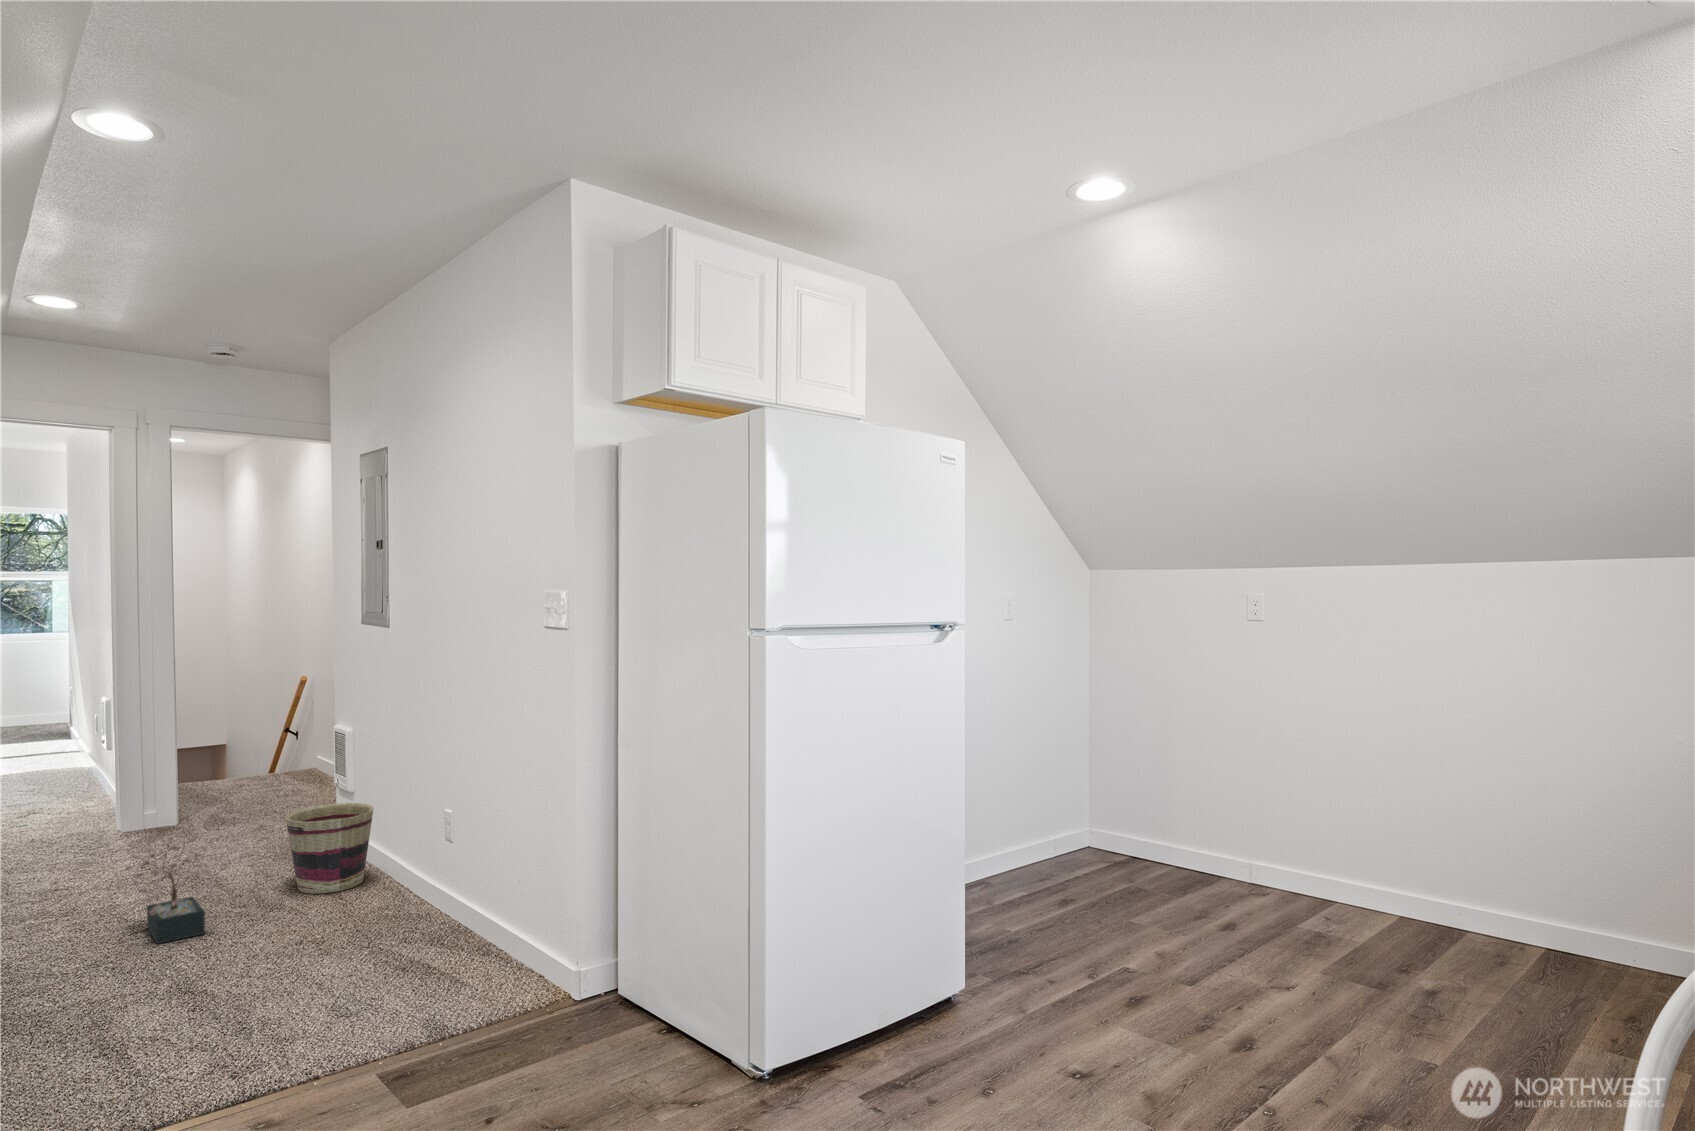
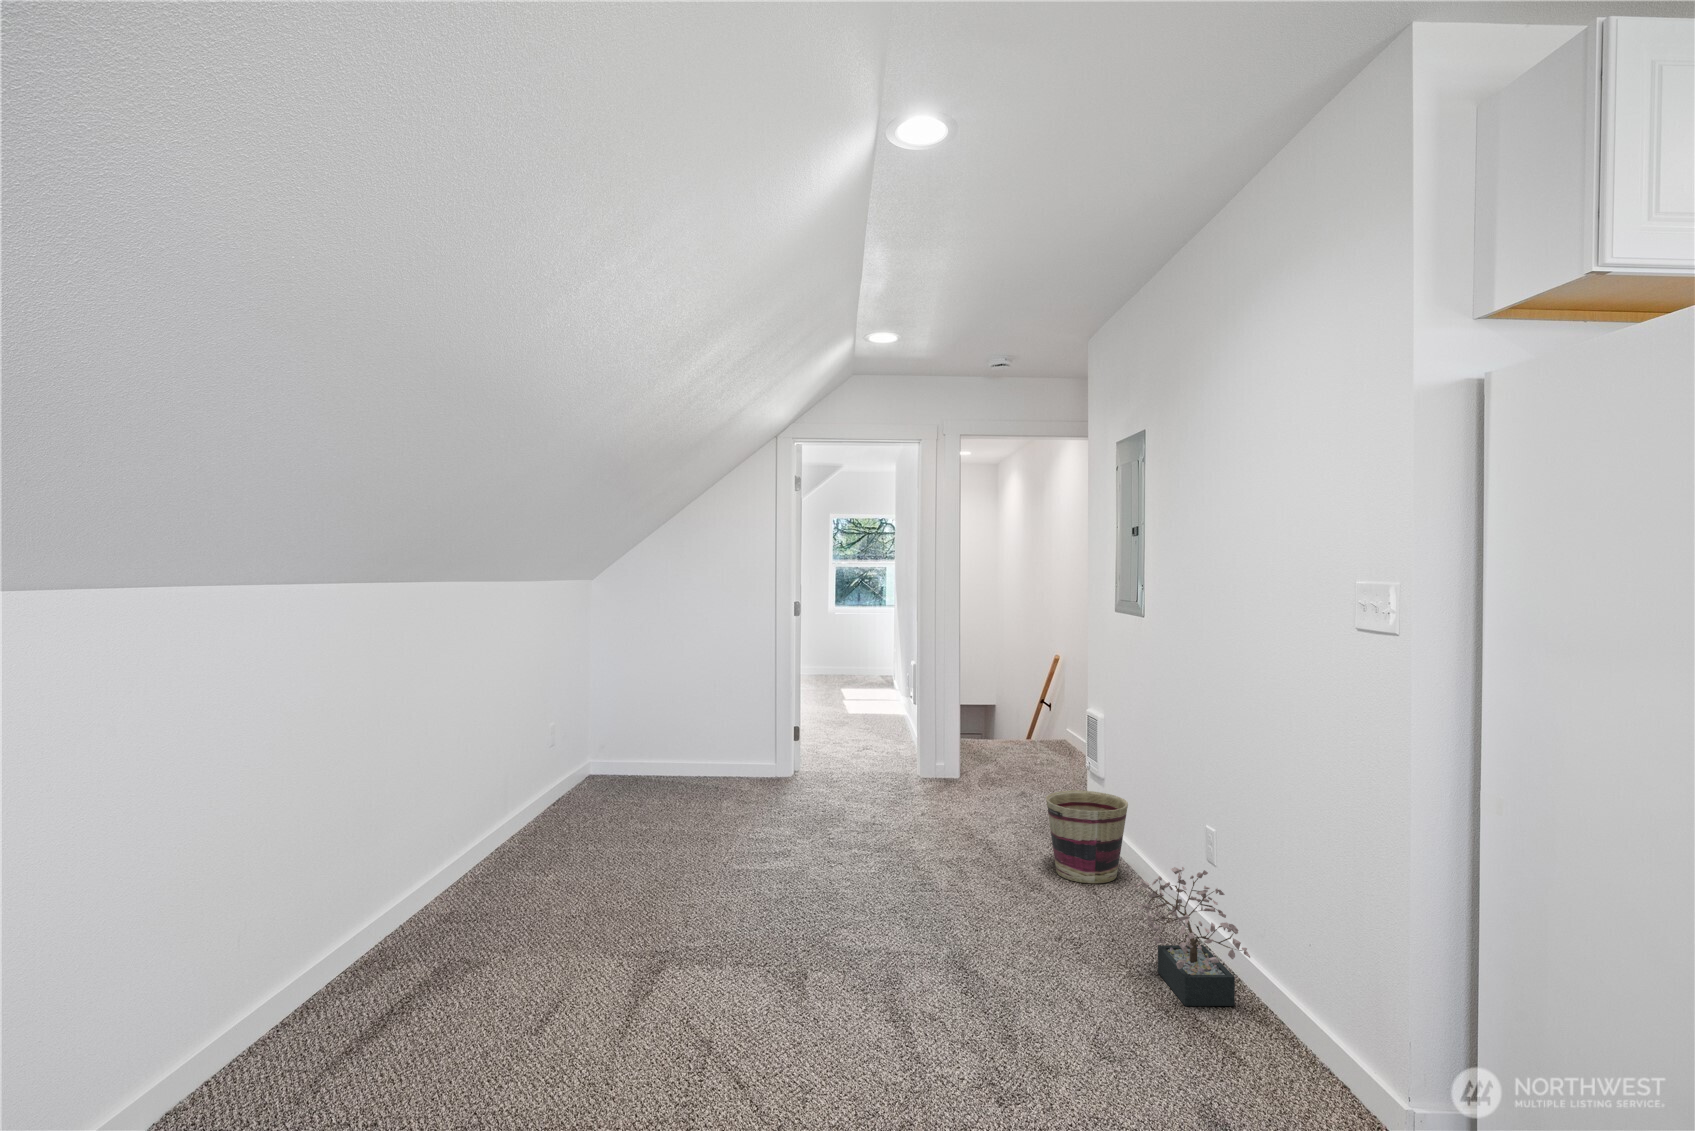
decorative plant: present [125,835,216,944] -> present [1136,867,1250,1006]

